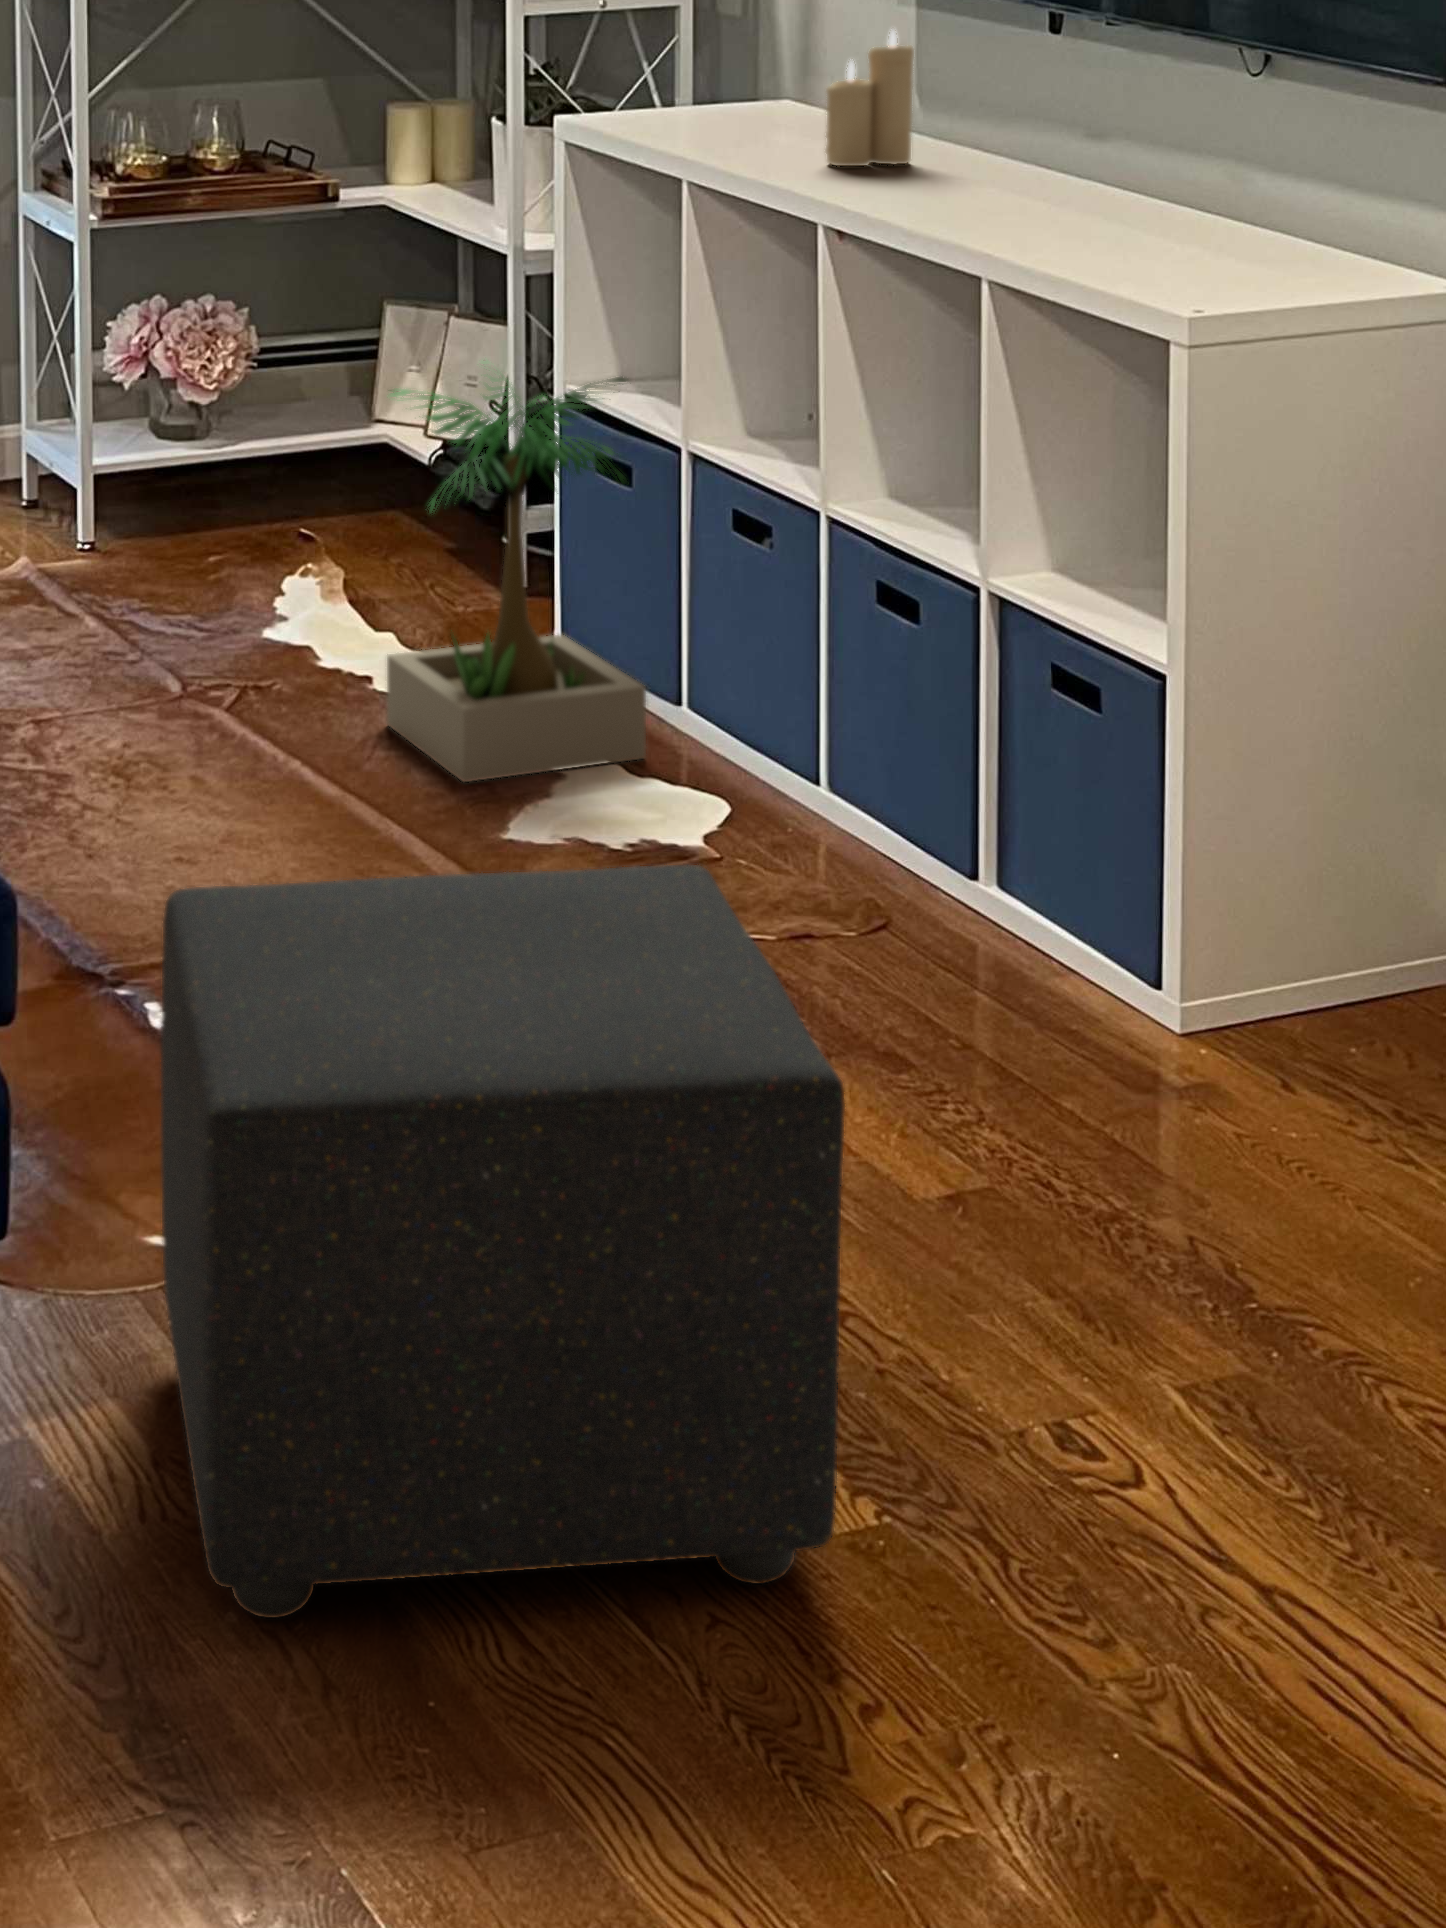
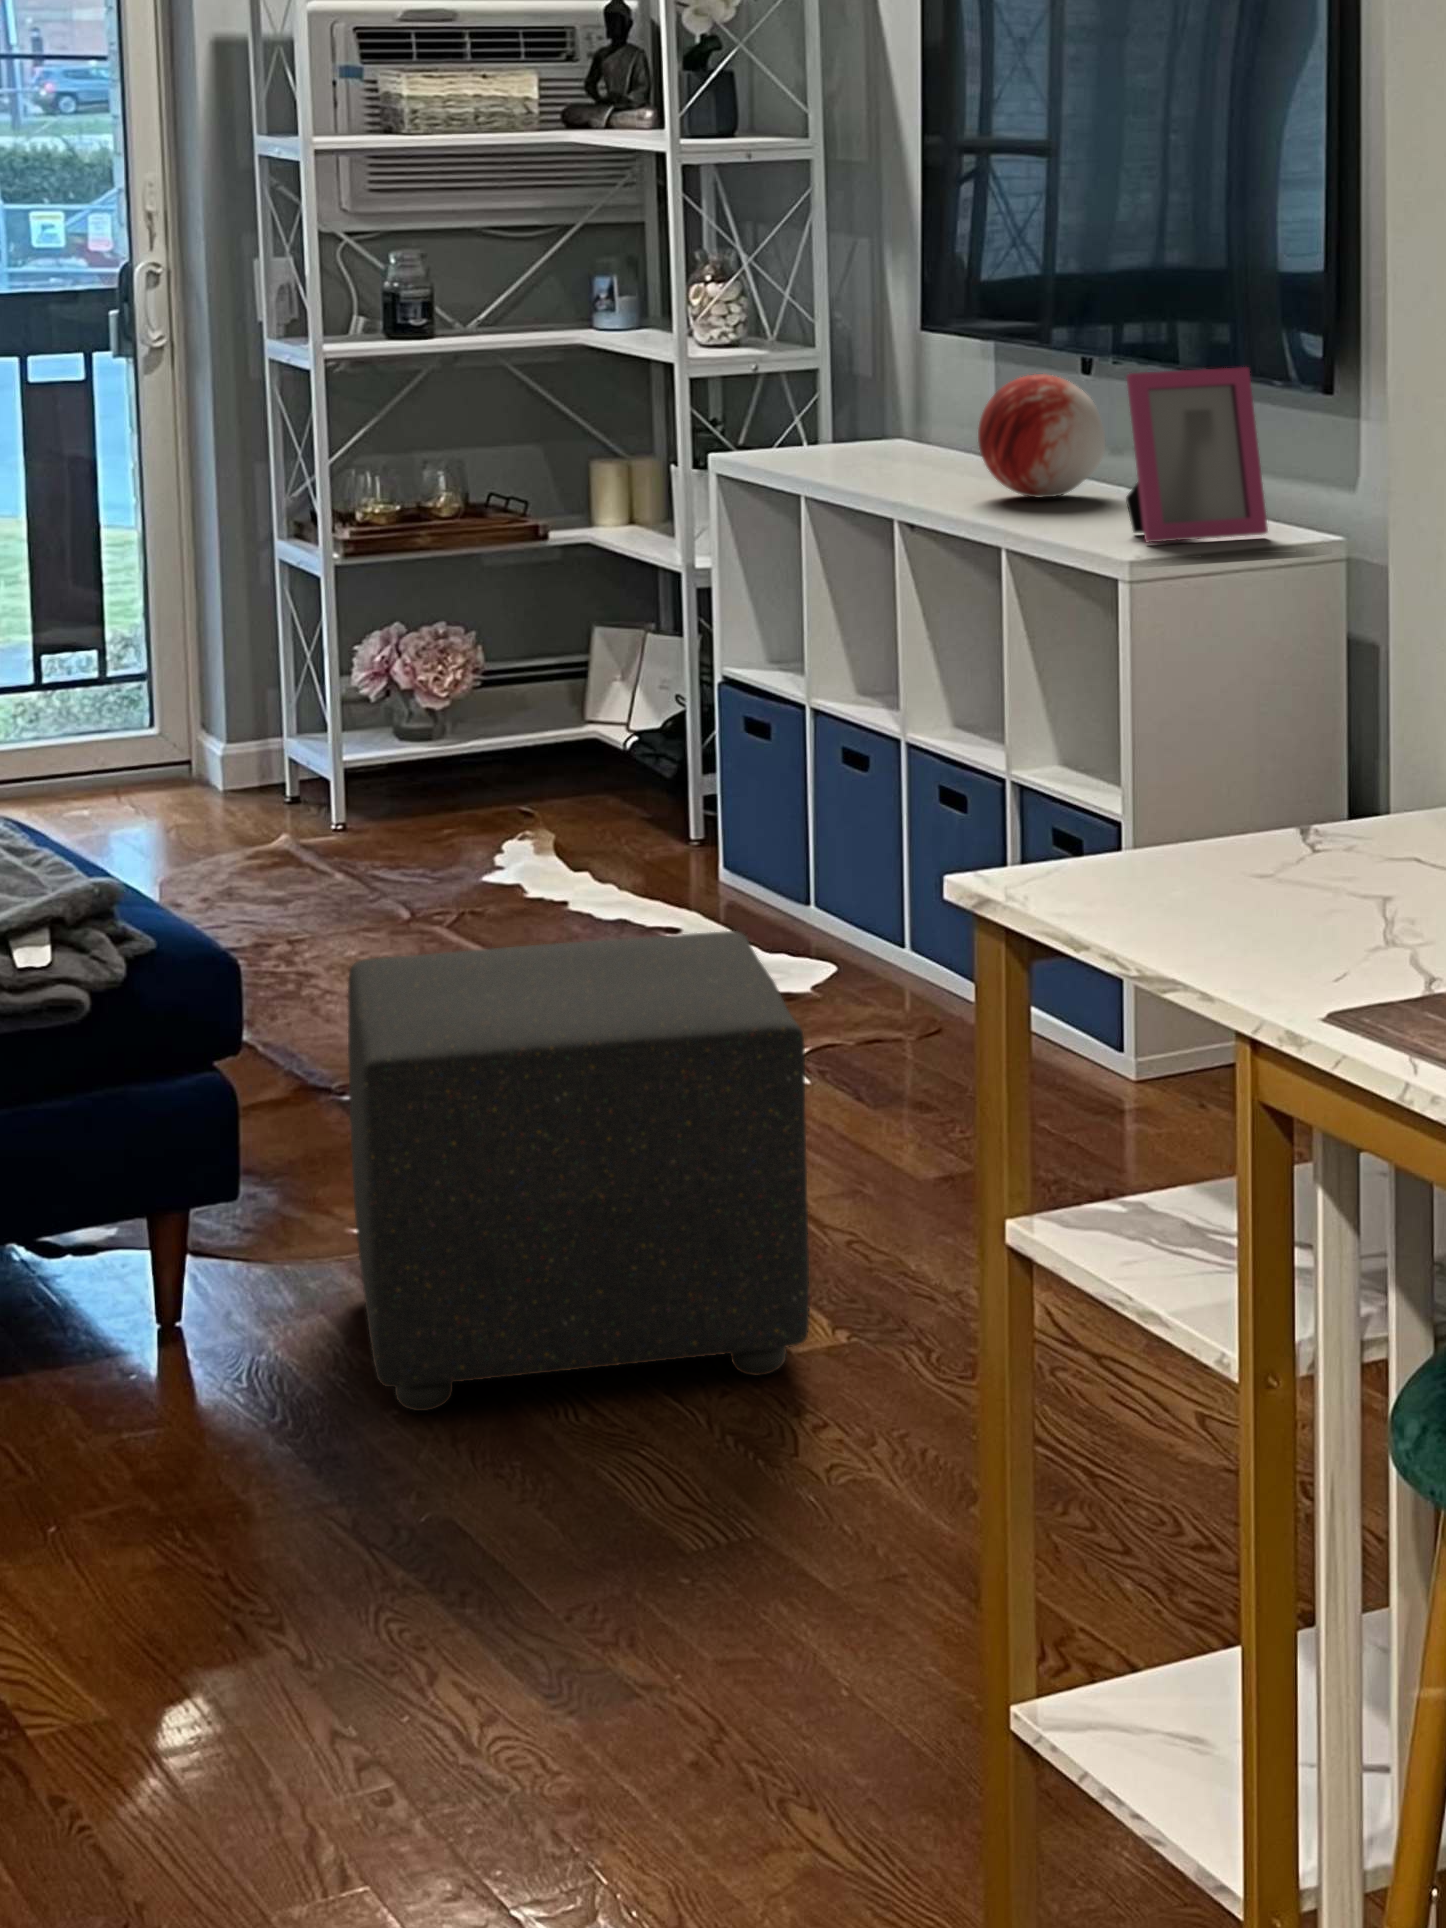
candle: present [826,30,914,166] -> none [906,370,974,478]
decorative orb: none [936,44,1103,204] -> present [978,374,1105,498]
picture frame: none [1168,55,1366,291] -> present [1126,367,1268,542]
potted plant: present [387,360,646,782] -> none [544,638,788,966]

